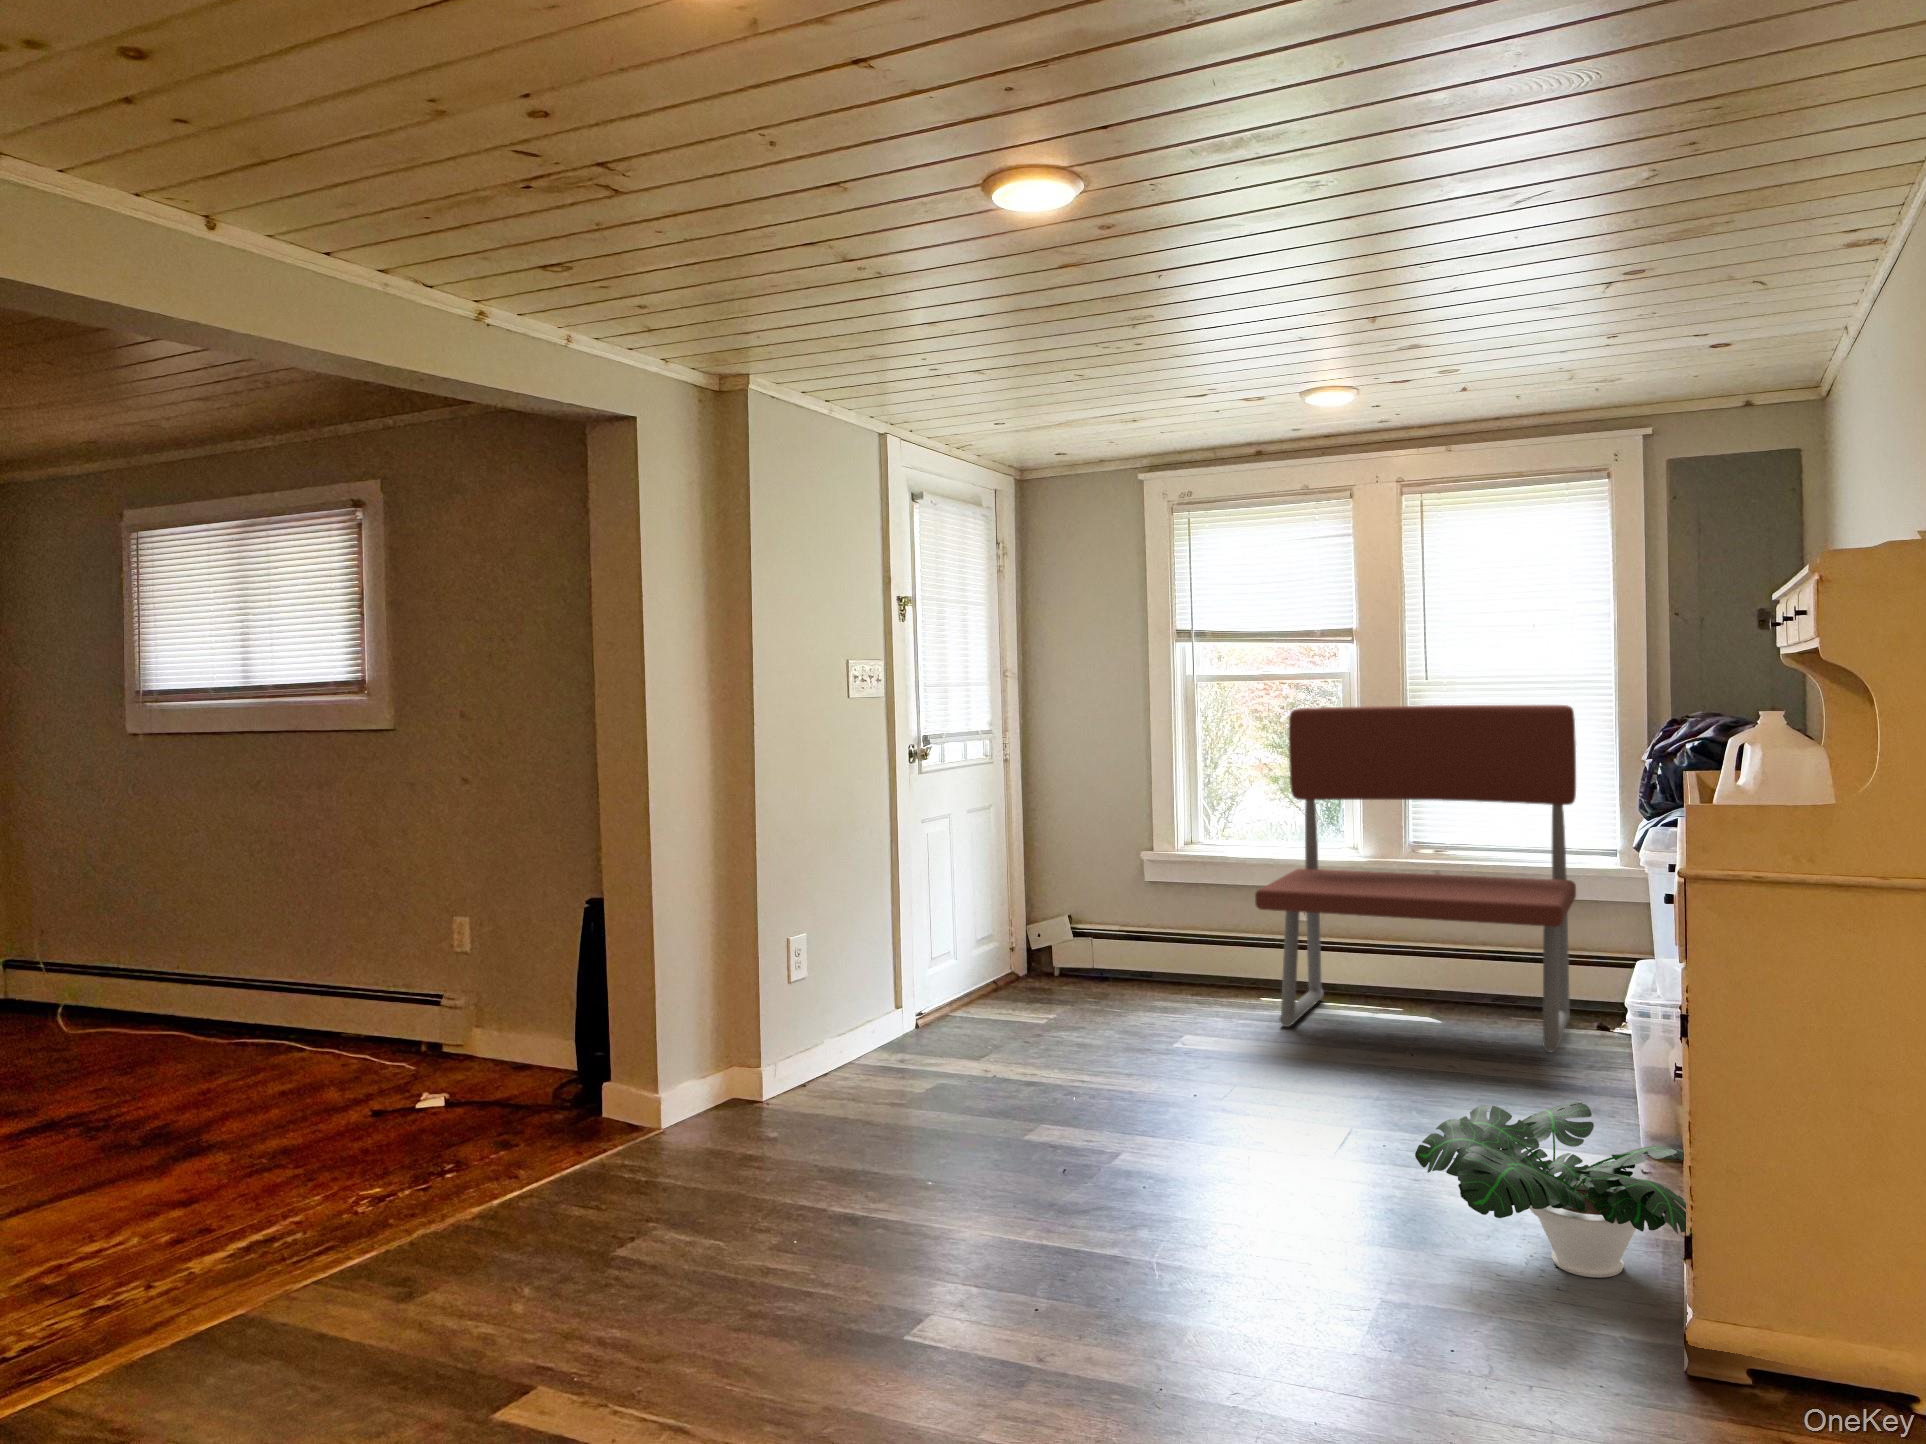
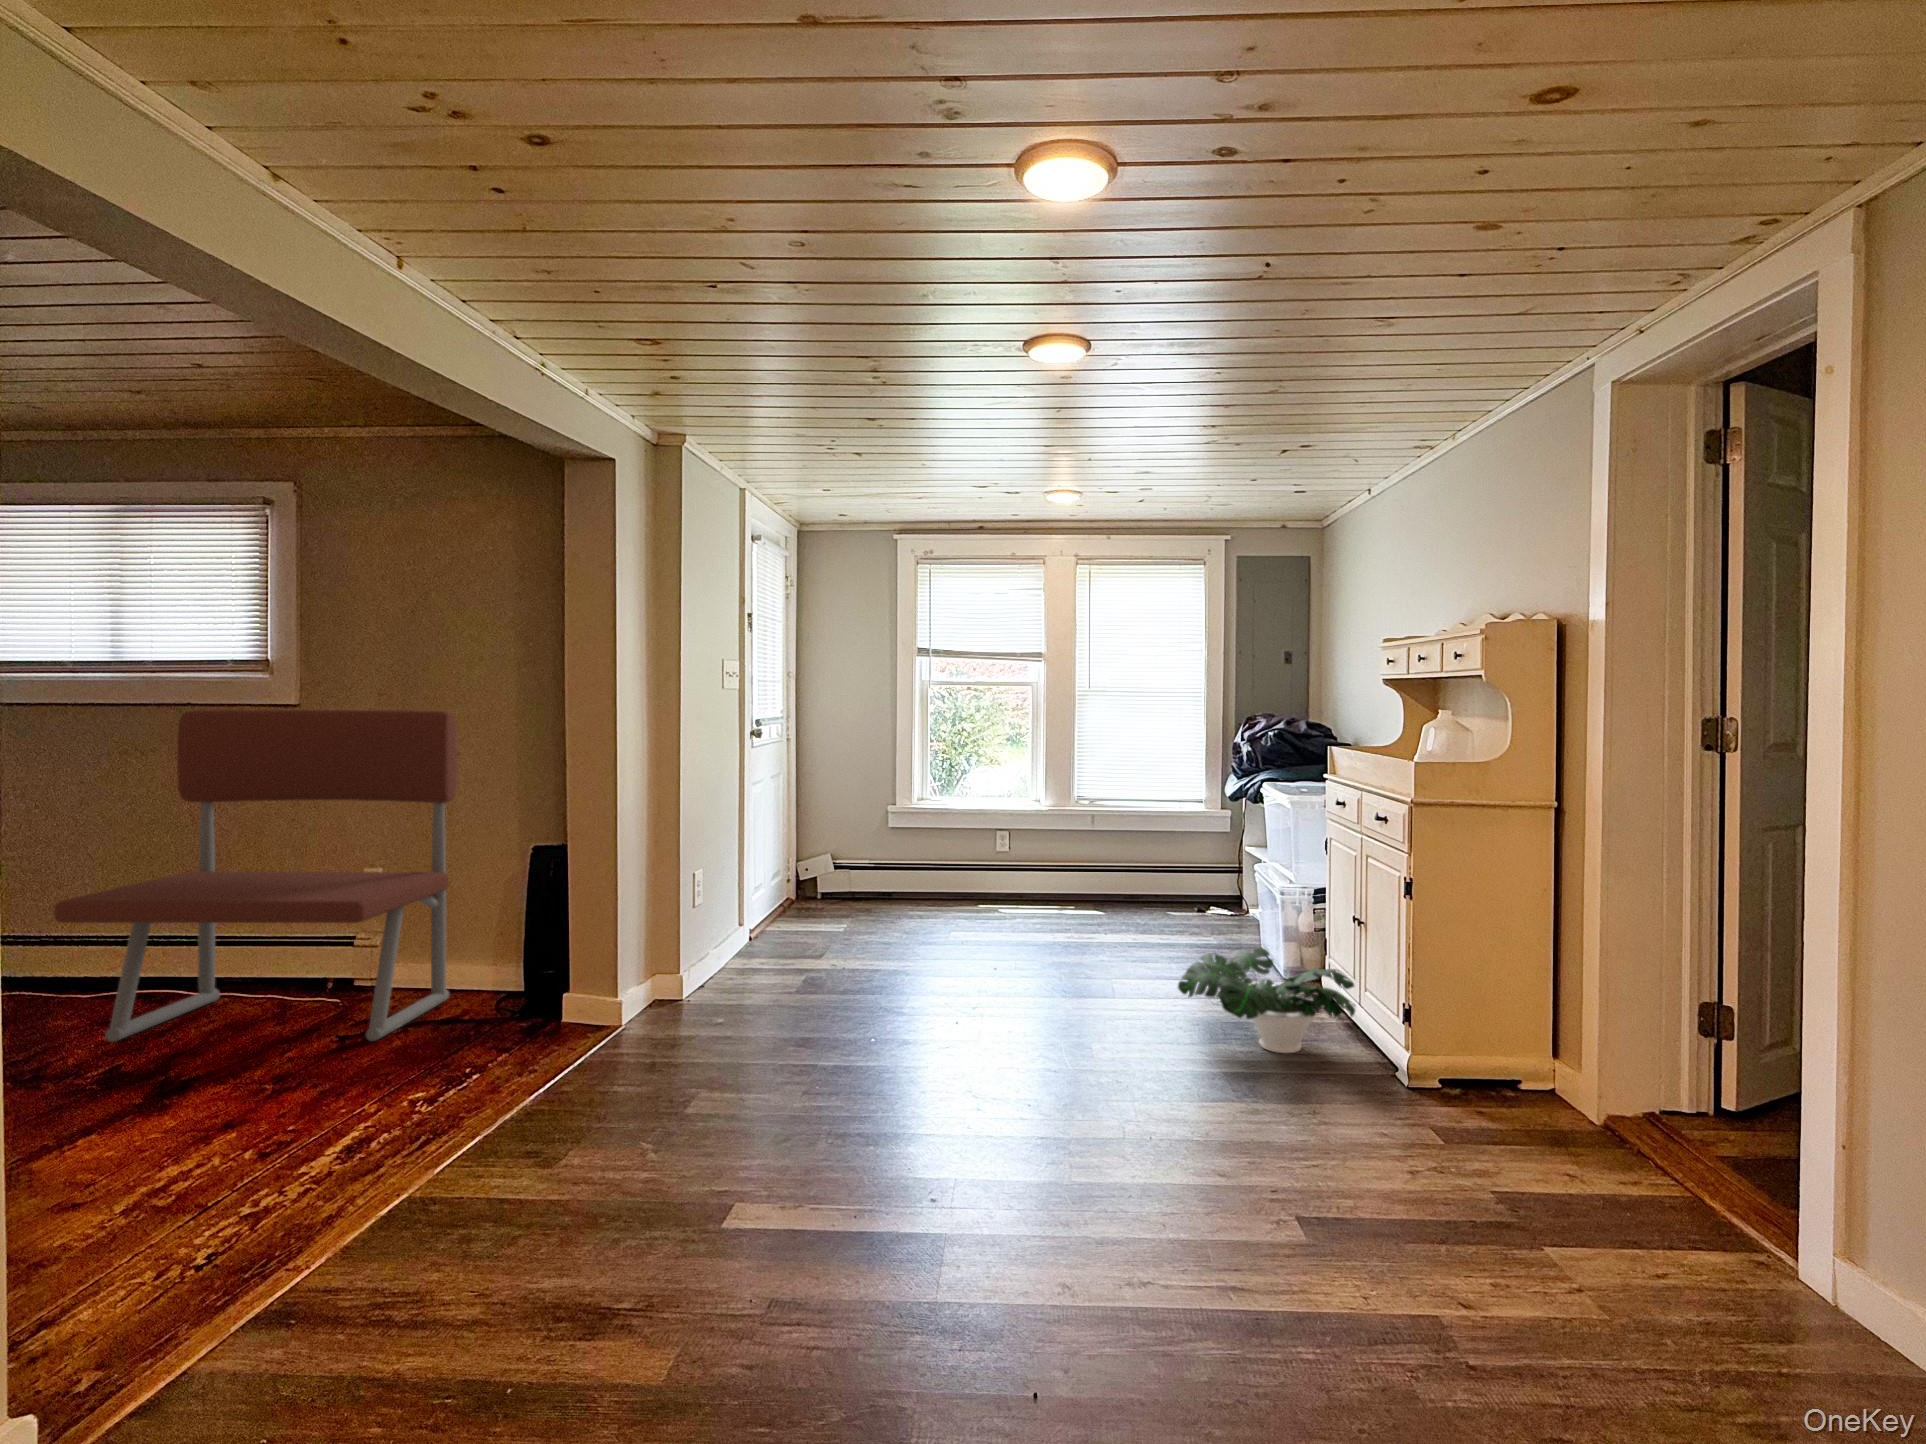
bench: present [1255,705,1576,1052] -> present [54,710,457,1042]

